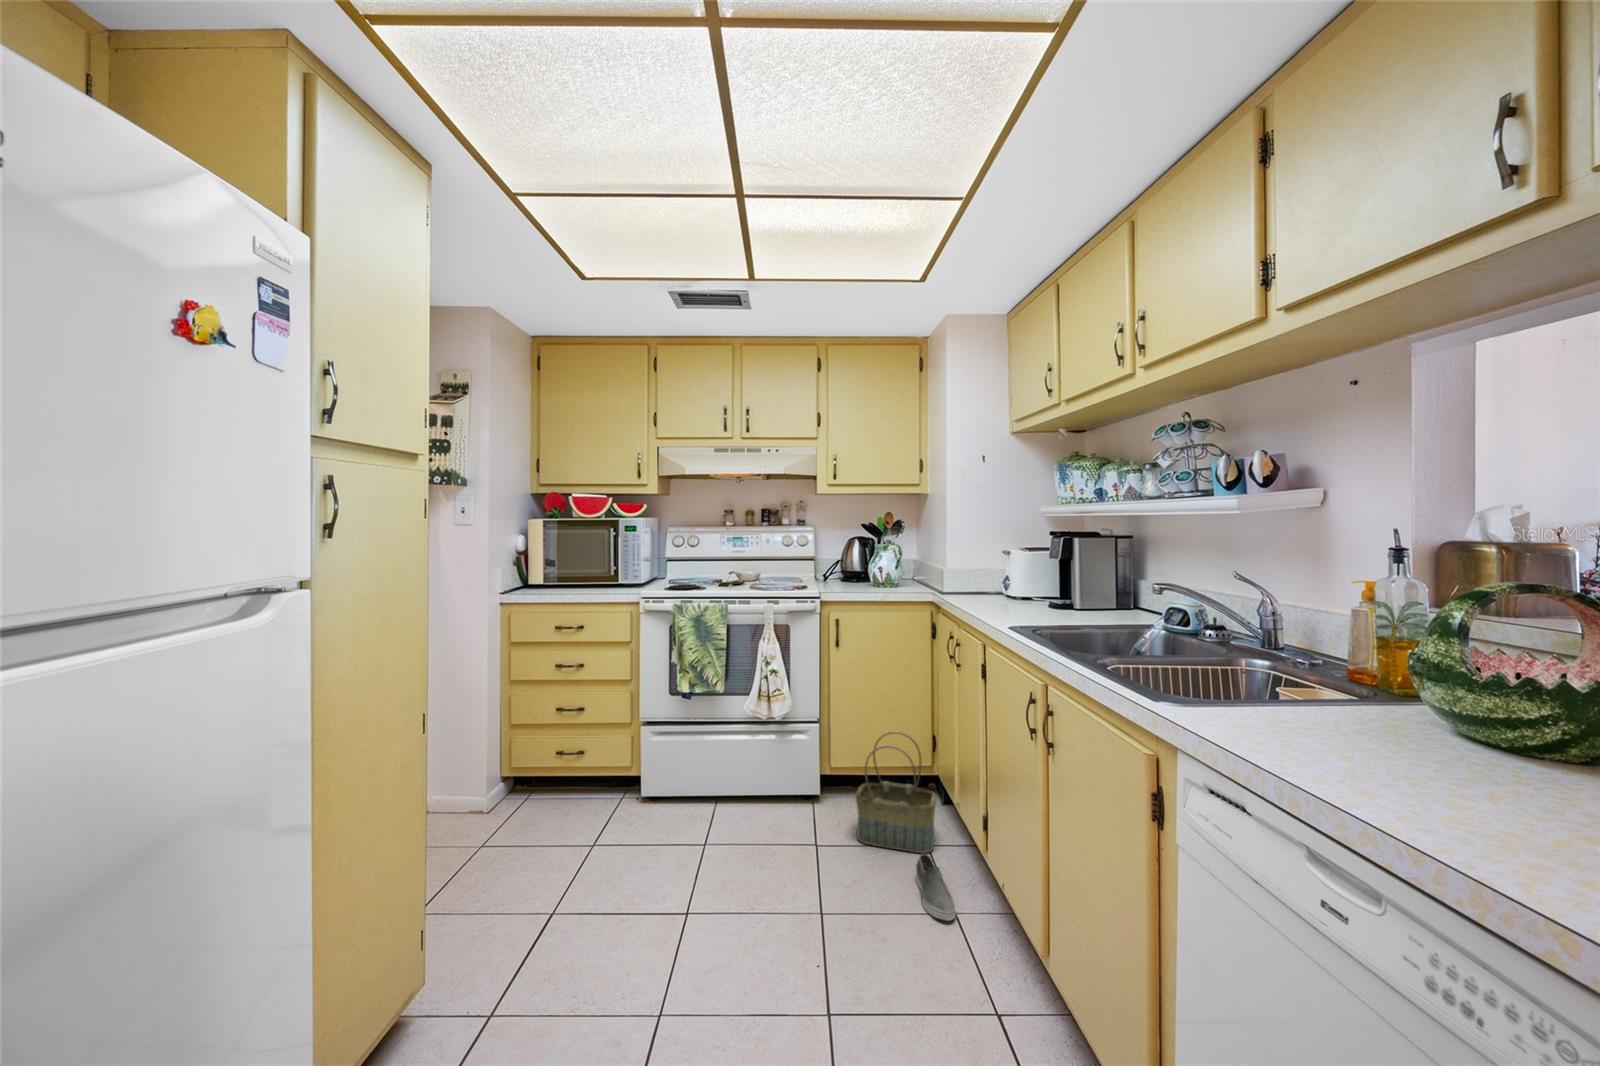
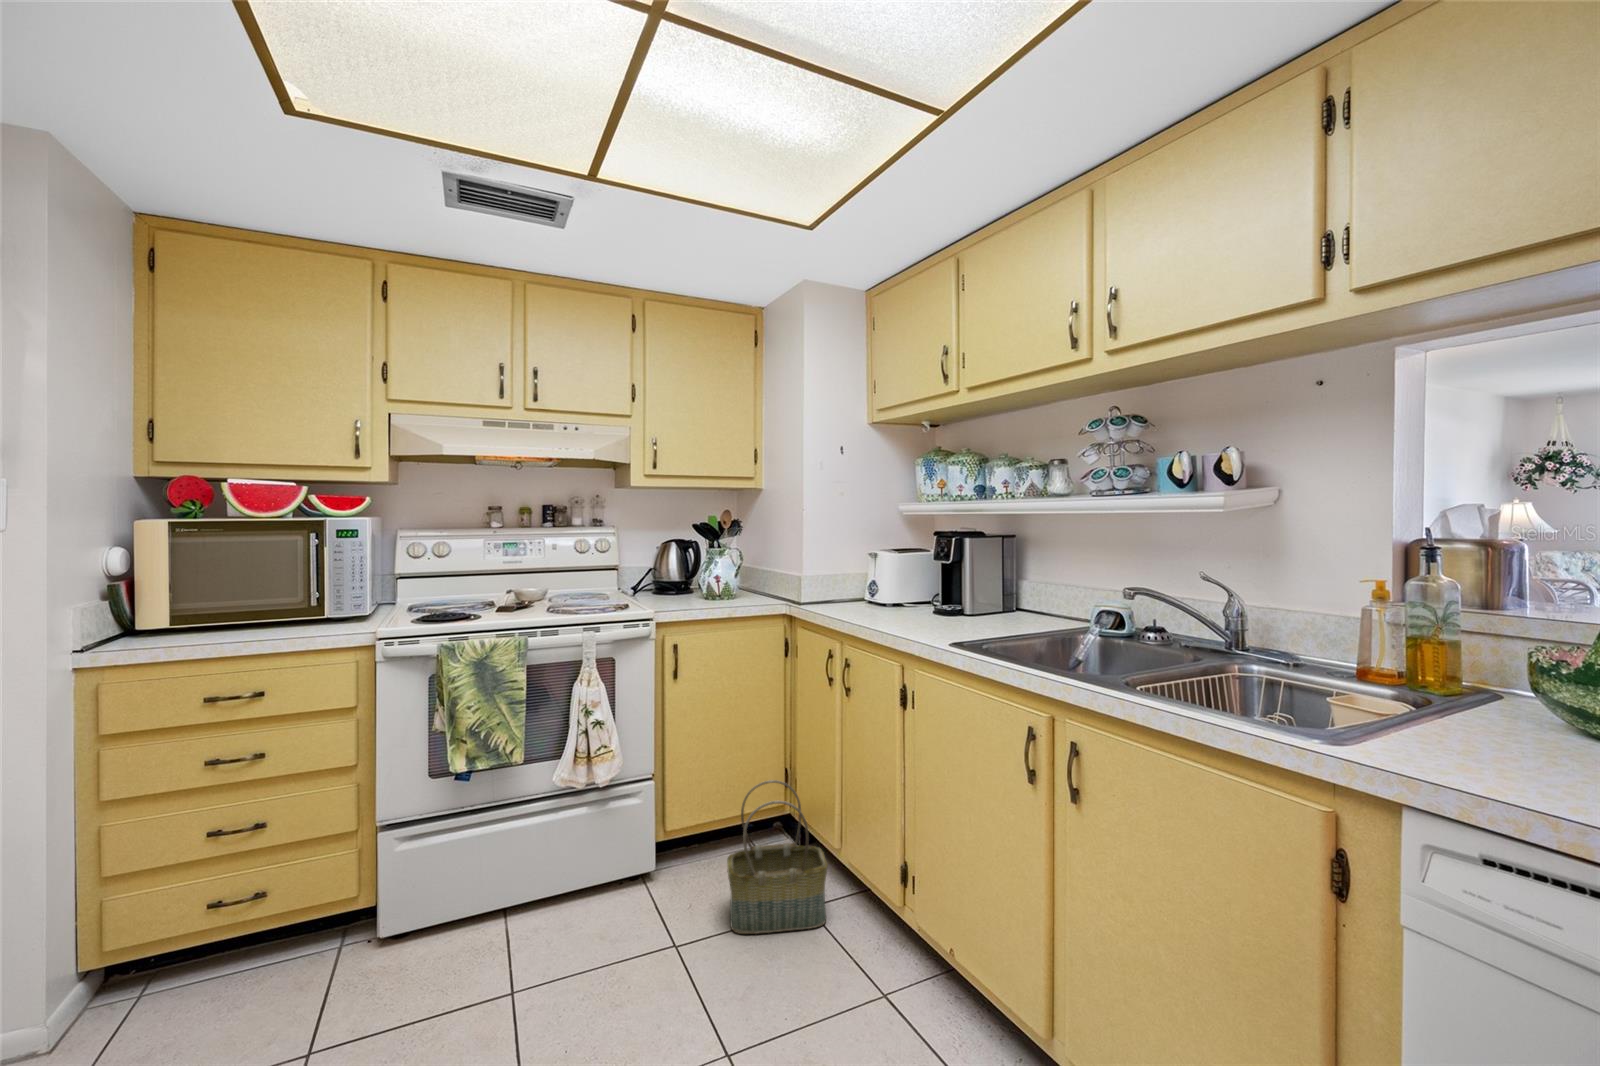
shoe: present [916,854,956,921] -> none [824,930,895,1014]

